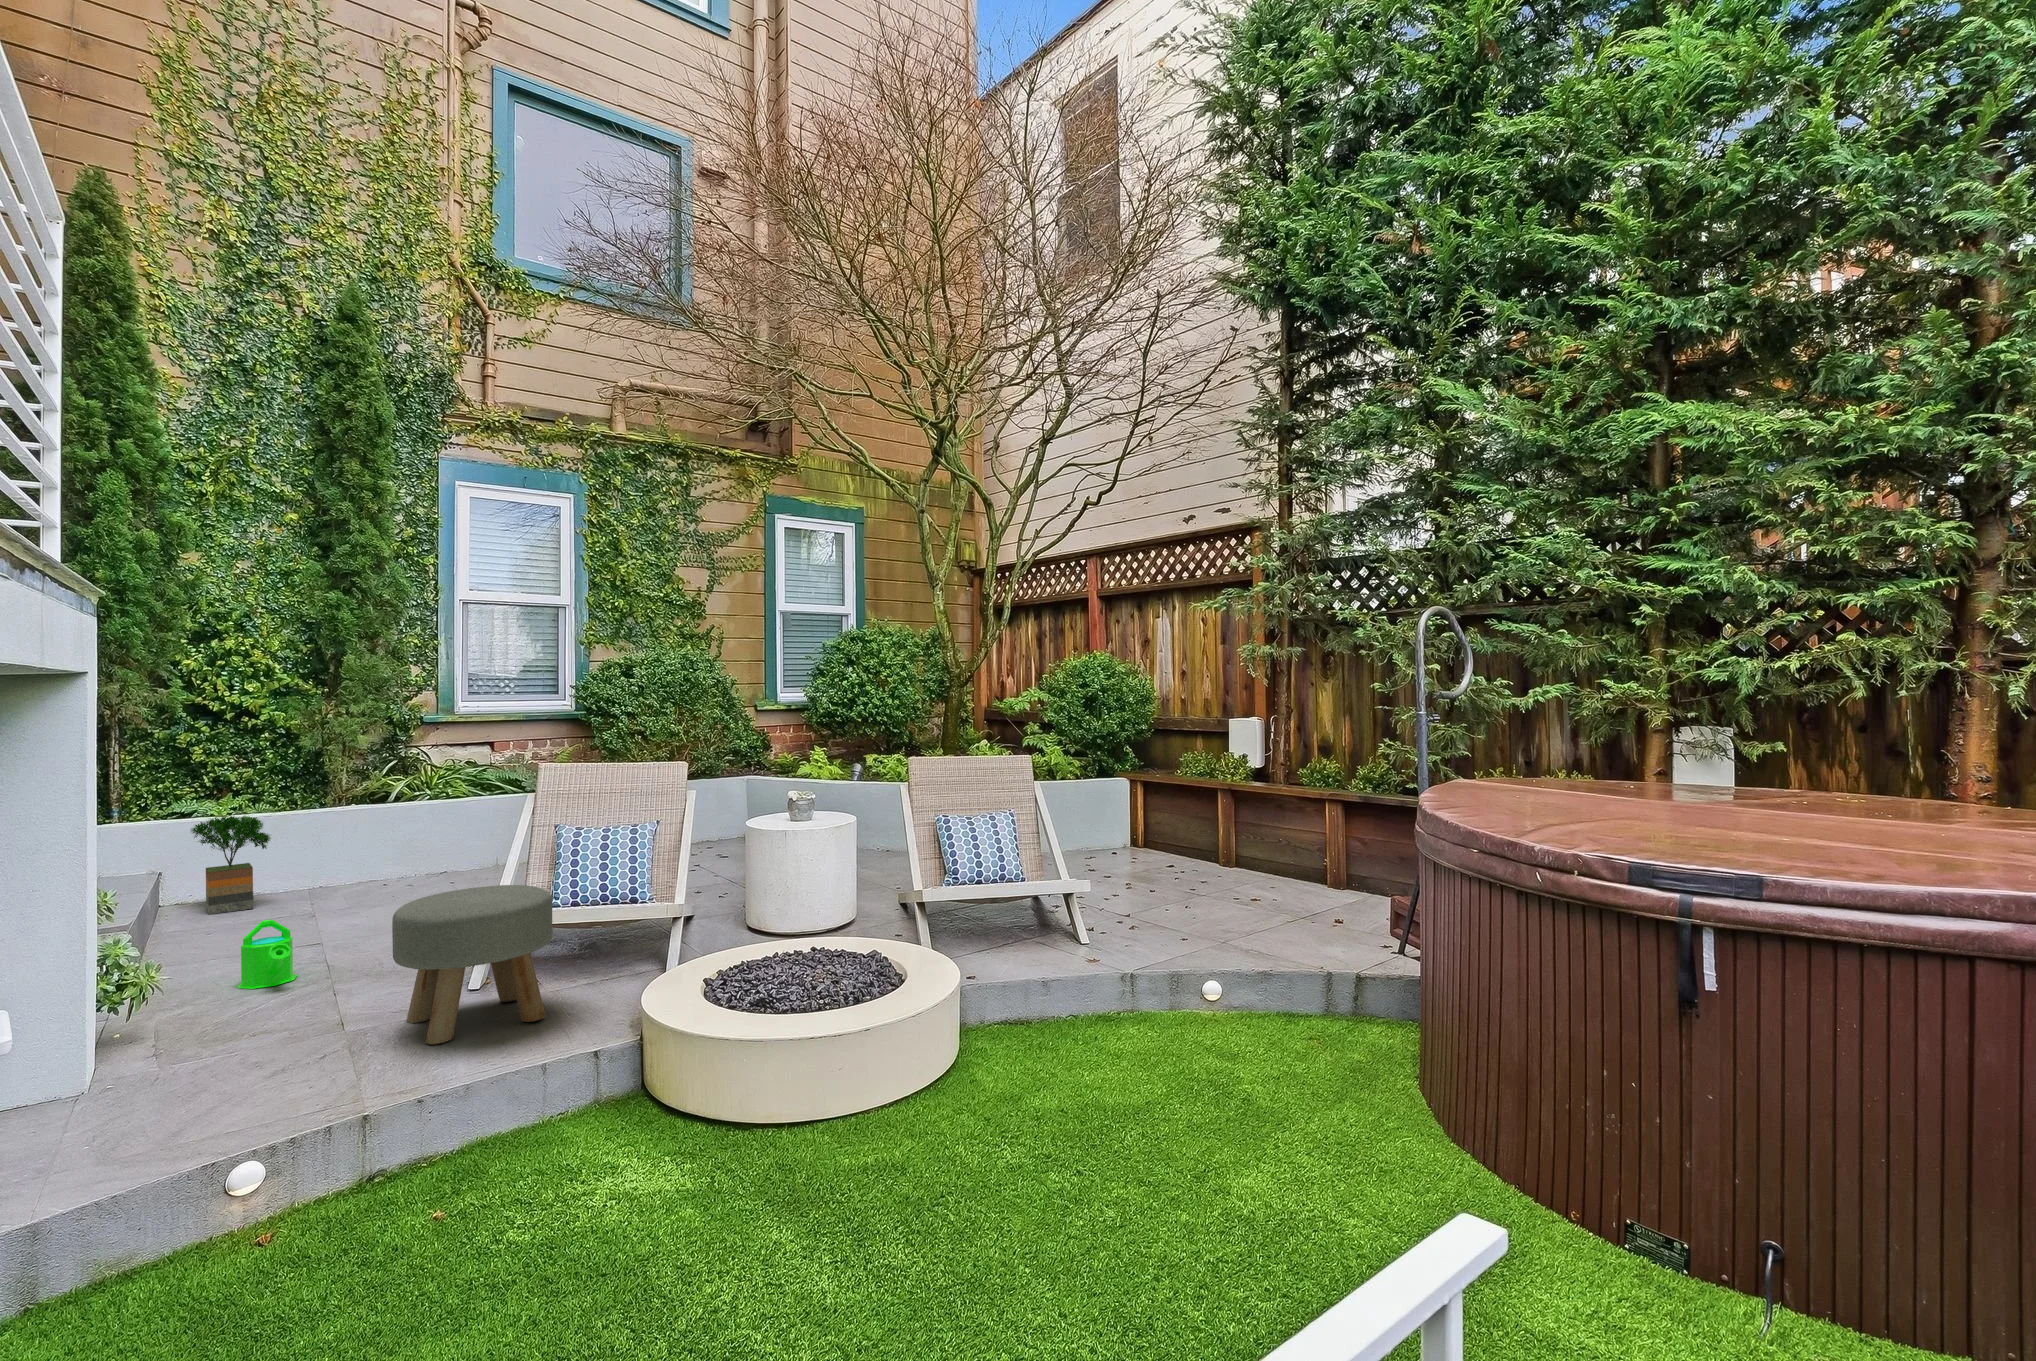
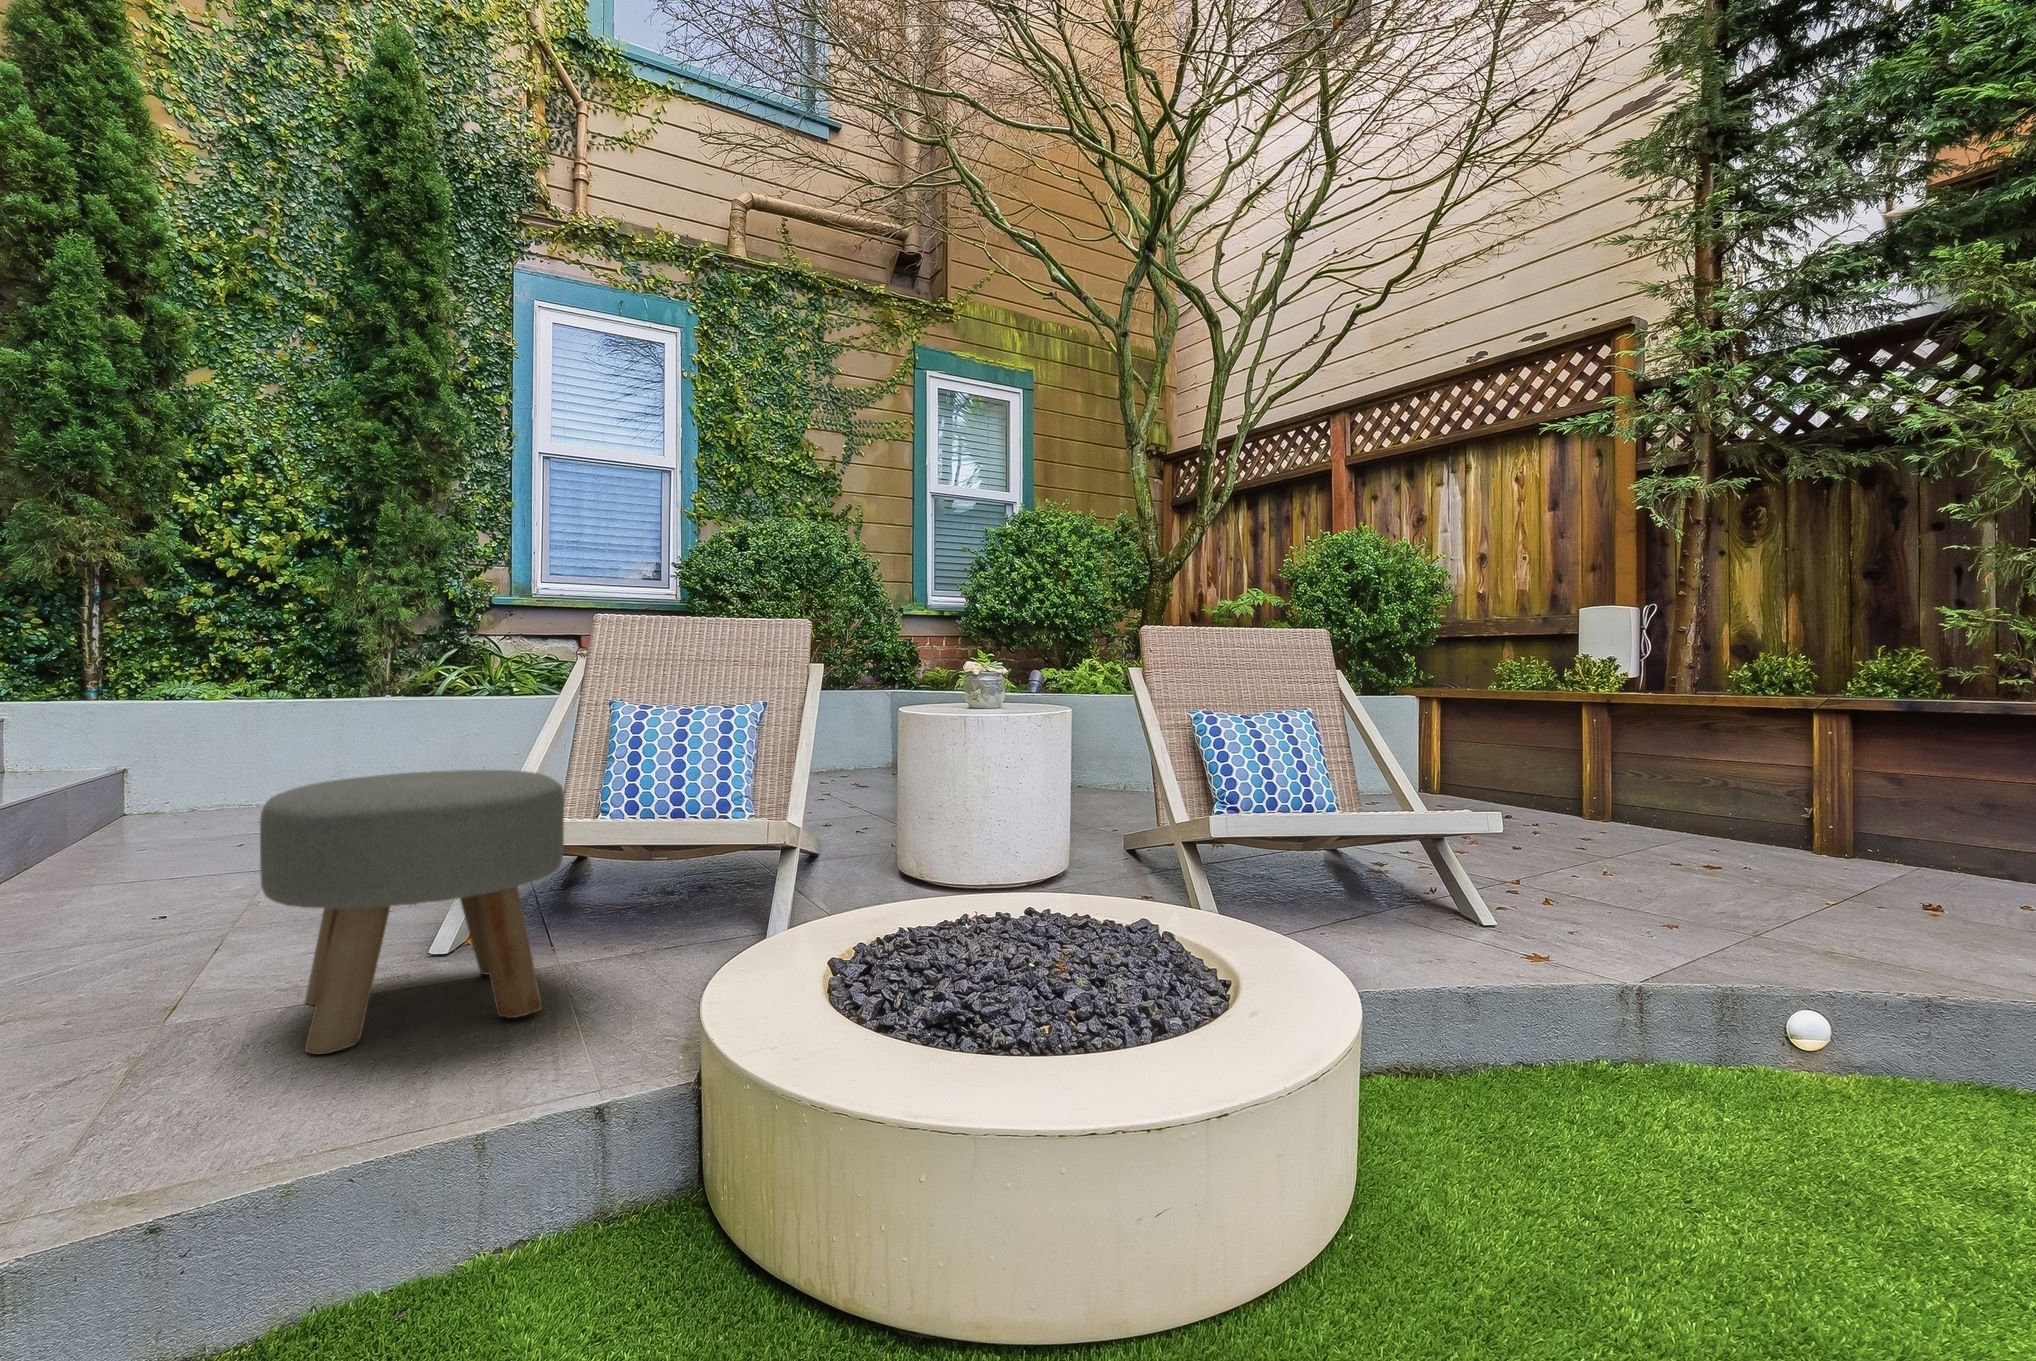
potted tree: present [191,816,270,914] -> none [151,689,265,822]
watering can: present [237,919,297,989] -> none [100,817,205,927]

